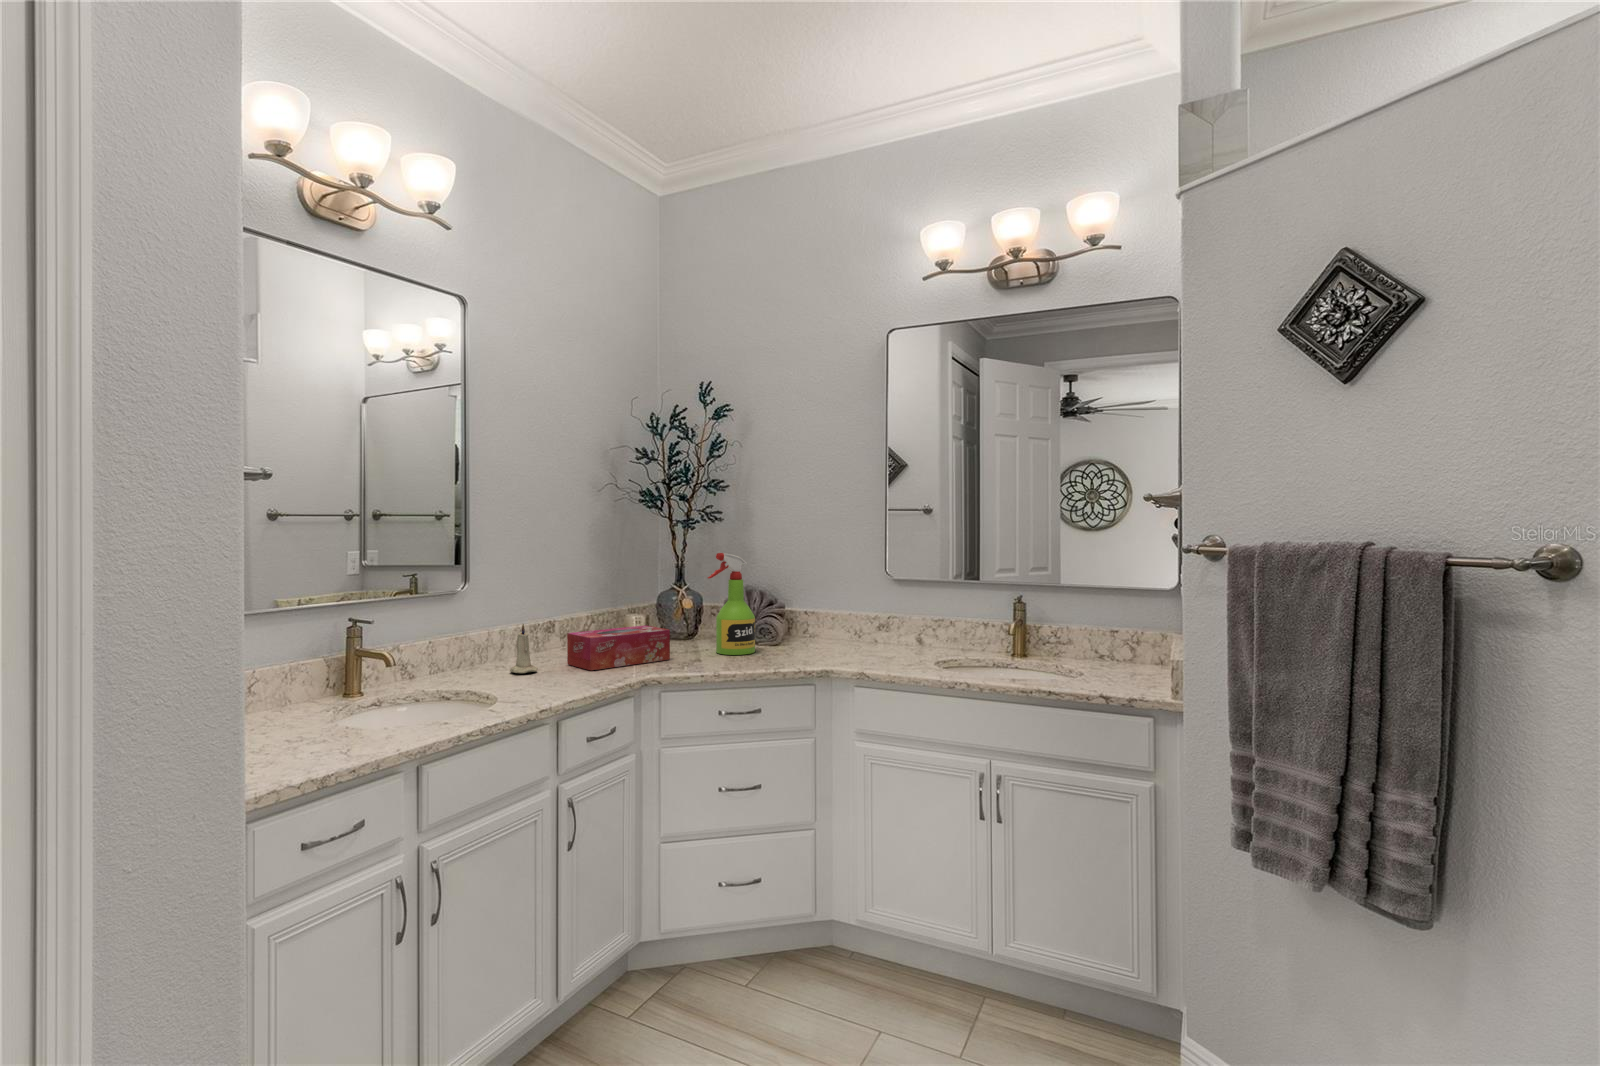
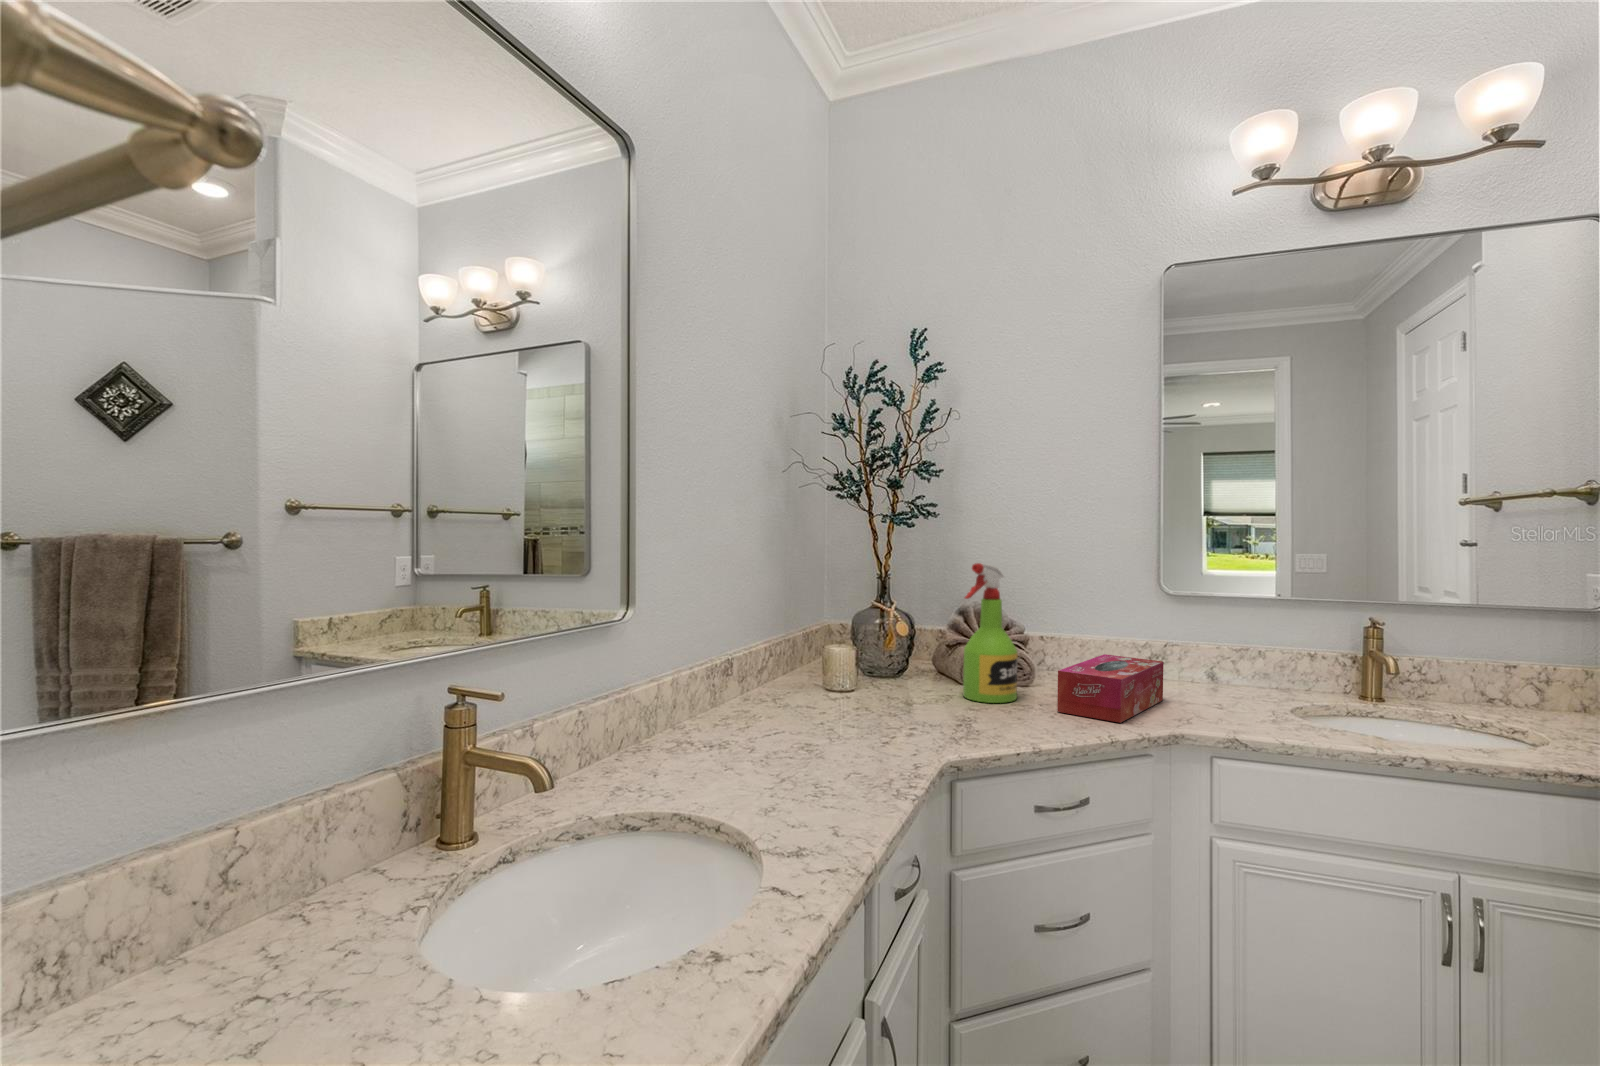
candle: present [510,624,538,673] -> none [738,673,778,748]
tissue box: present [567,625,670,670] -> present [1057,654,1164,723]

